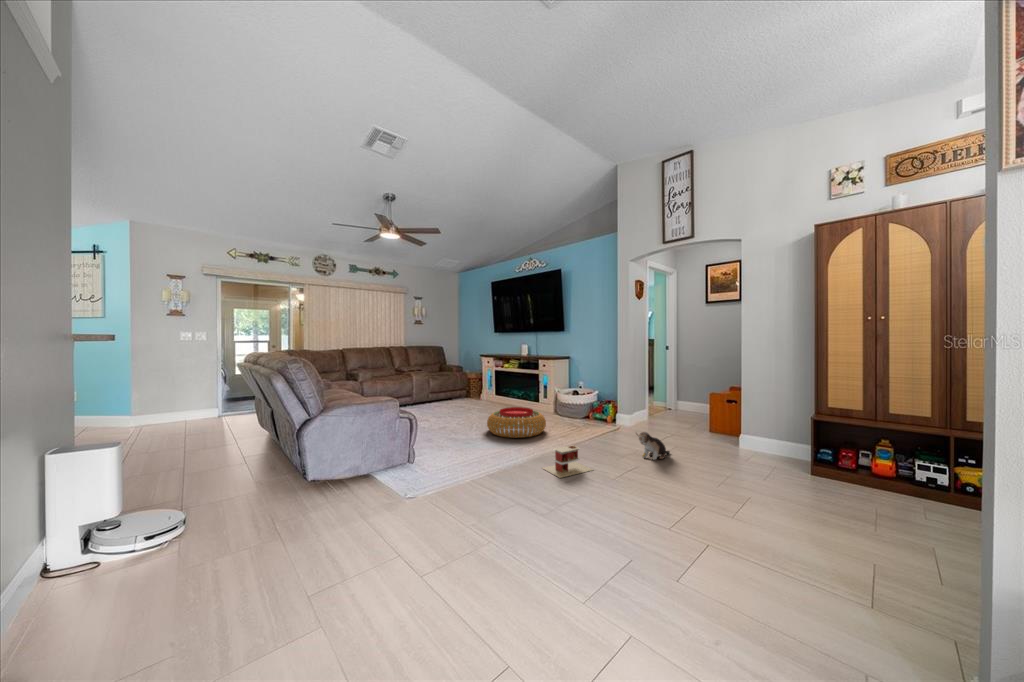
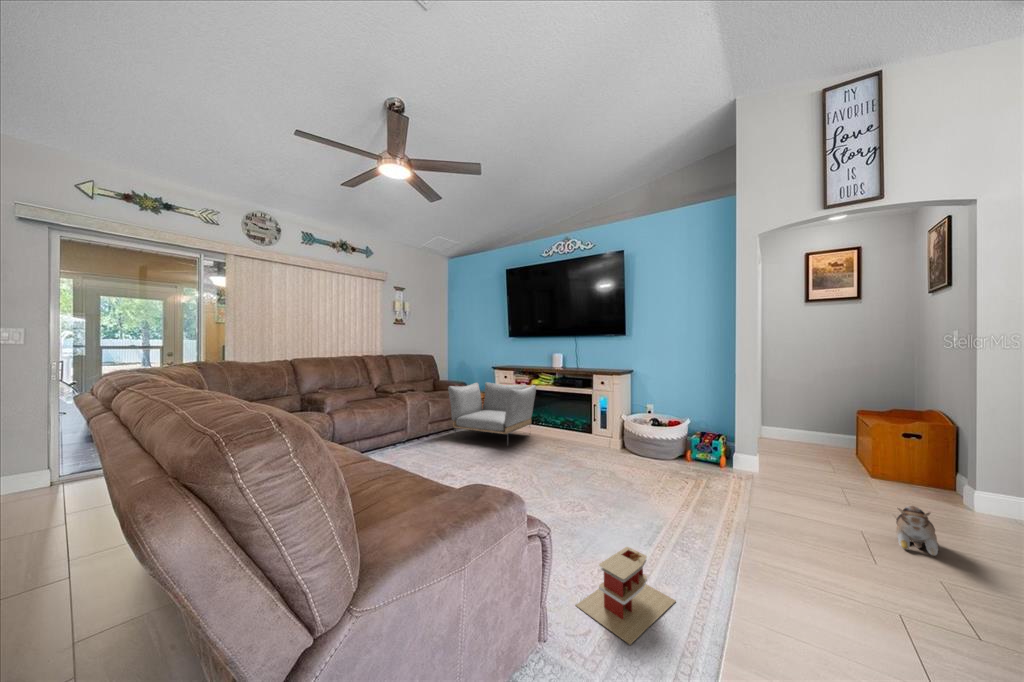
armchair: none [443,366,504,409] -> present [448,382,536,443]
pouf: present [487,407,546,438] -> none [570,451,670,511]
toy house: present [543,445,592,478] -> present [576,547,676,645]

